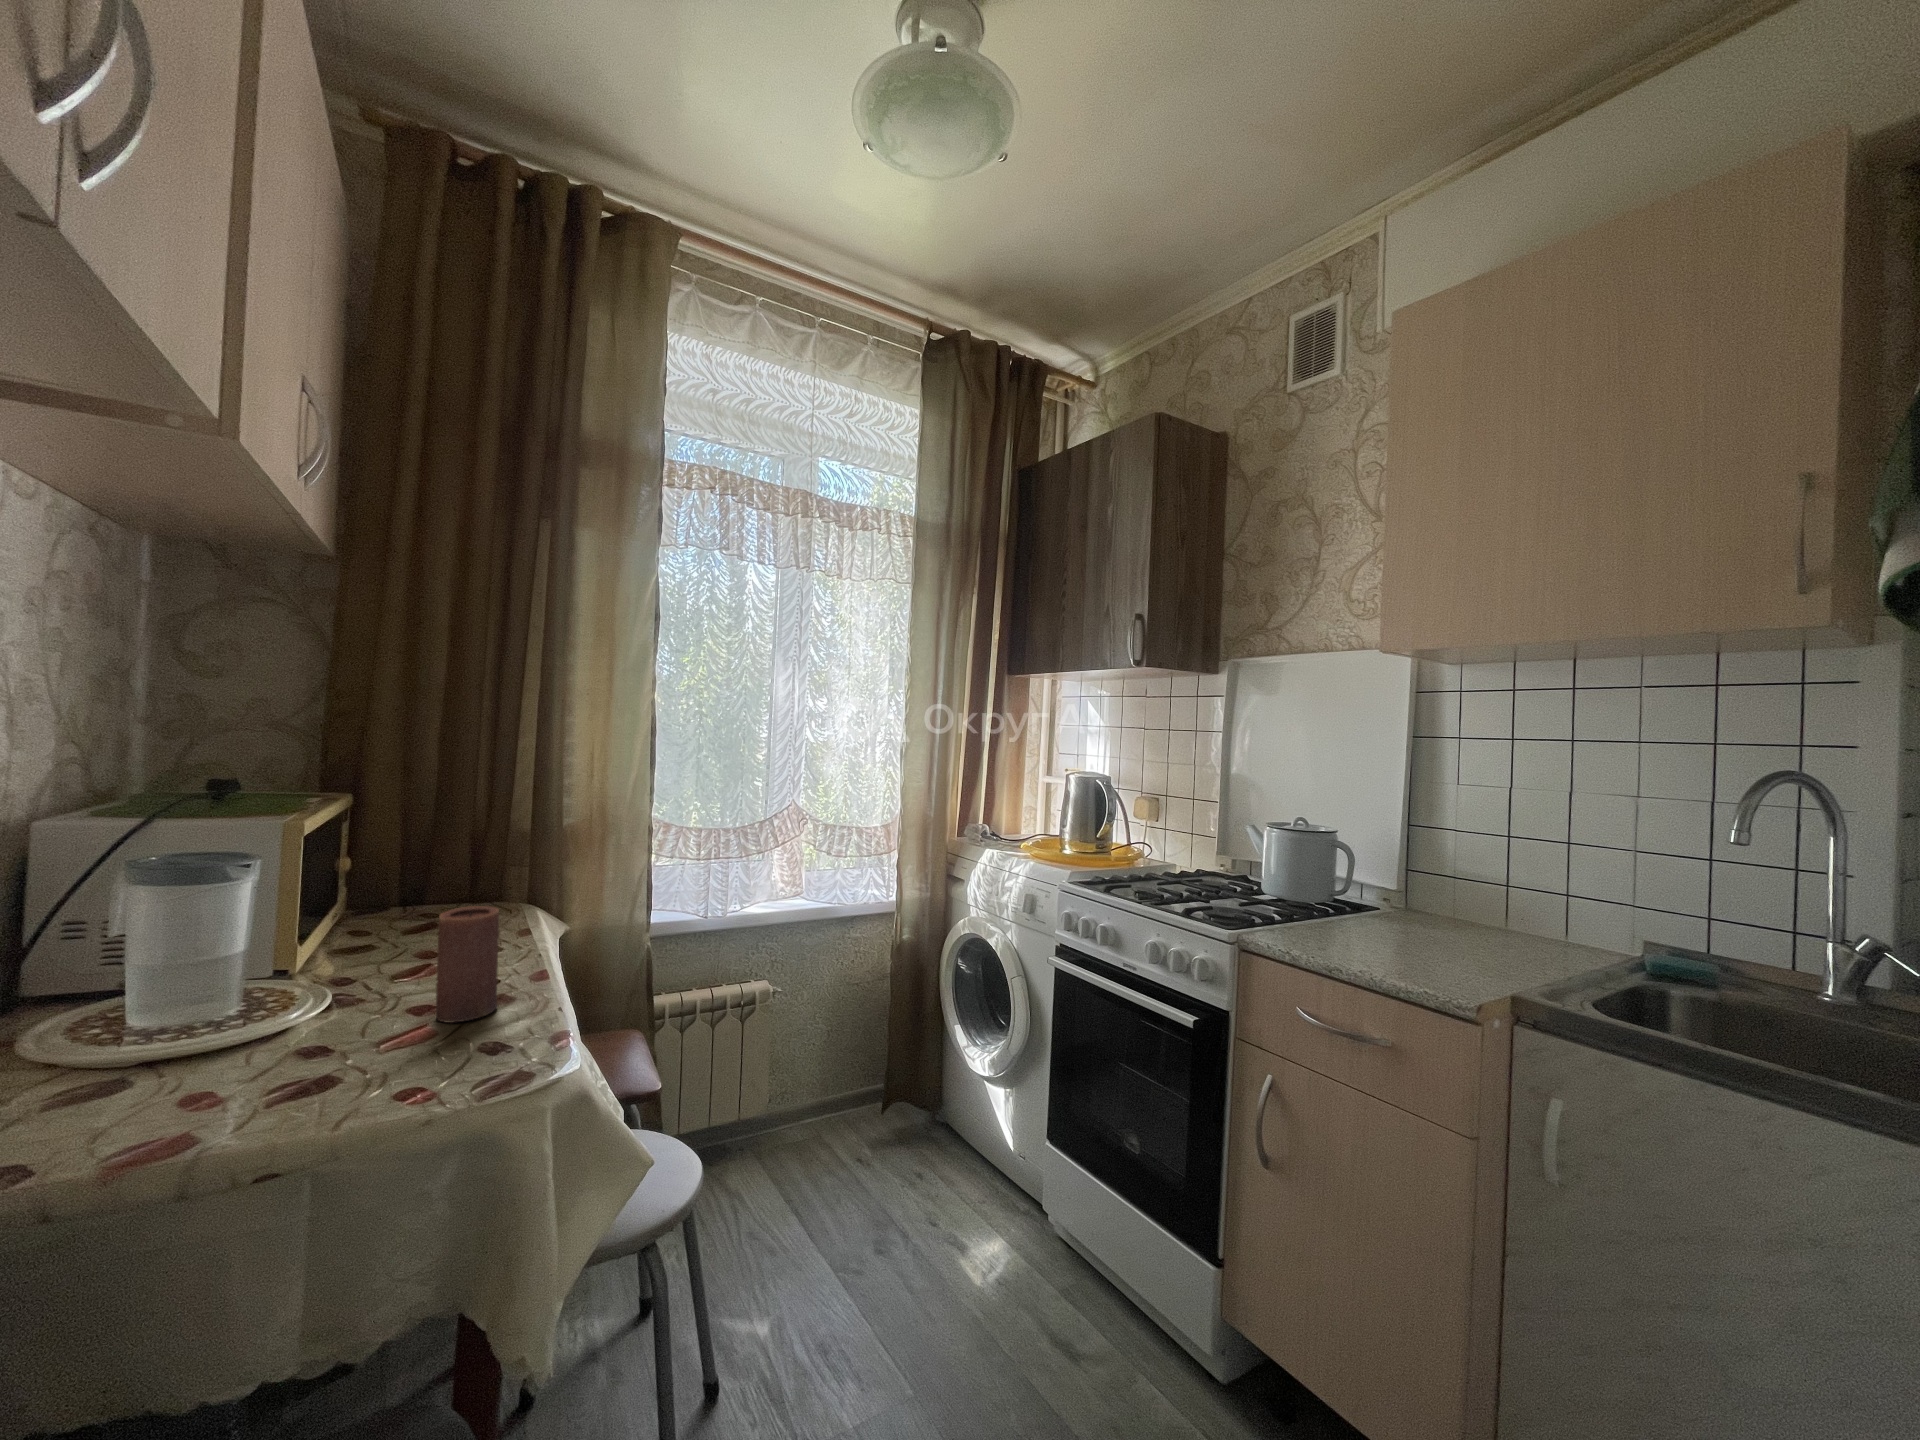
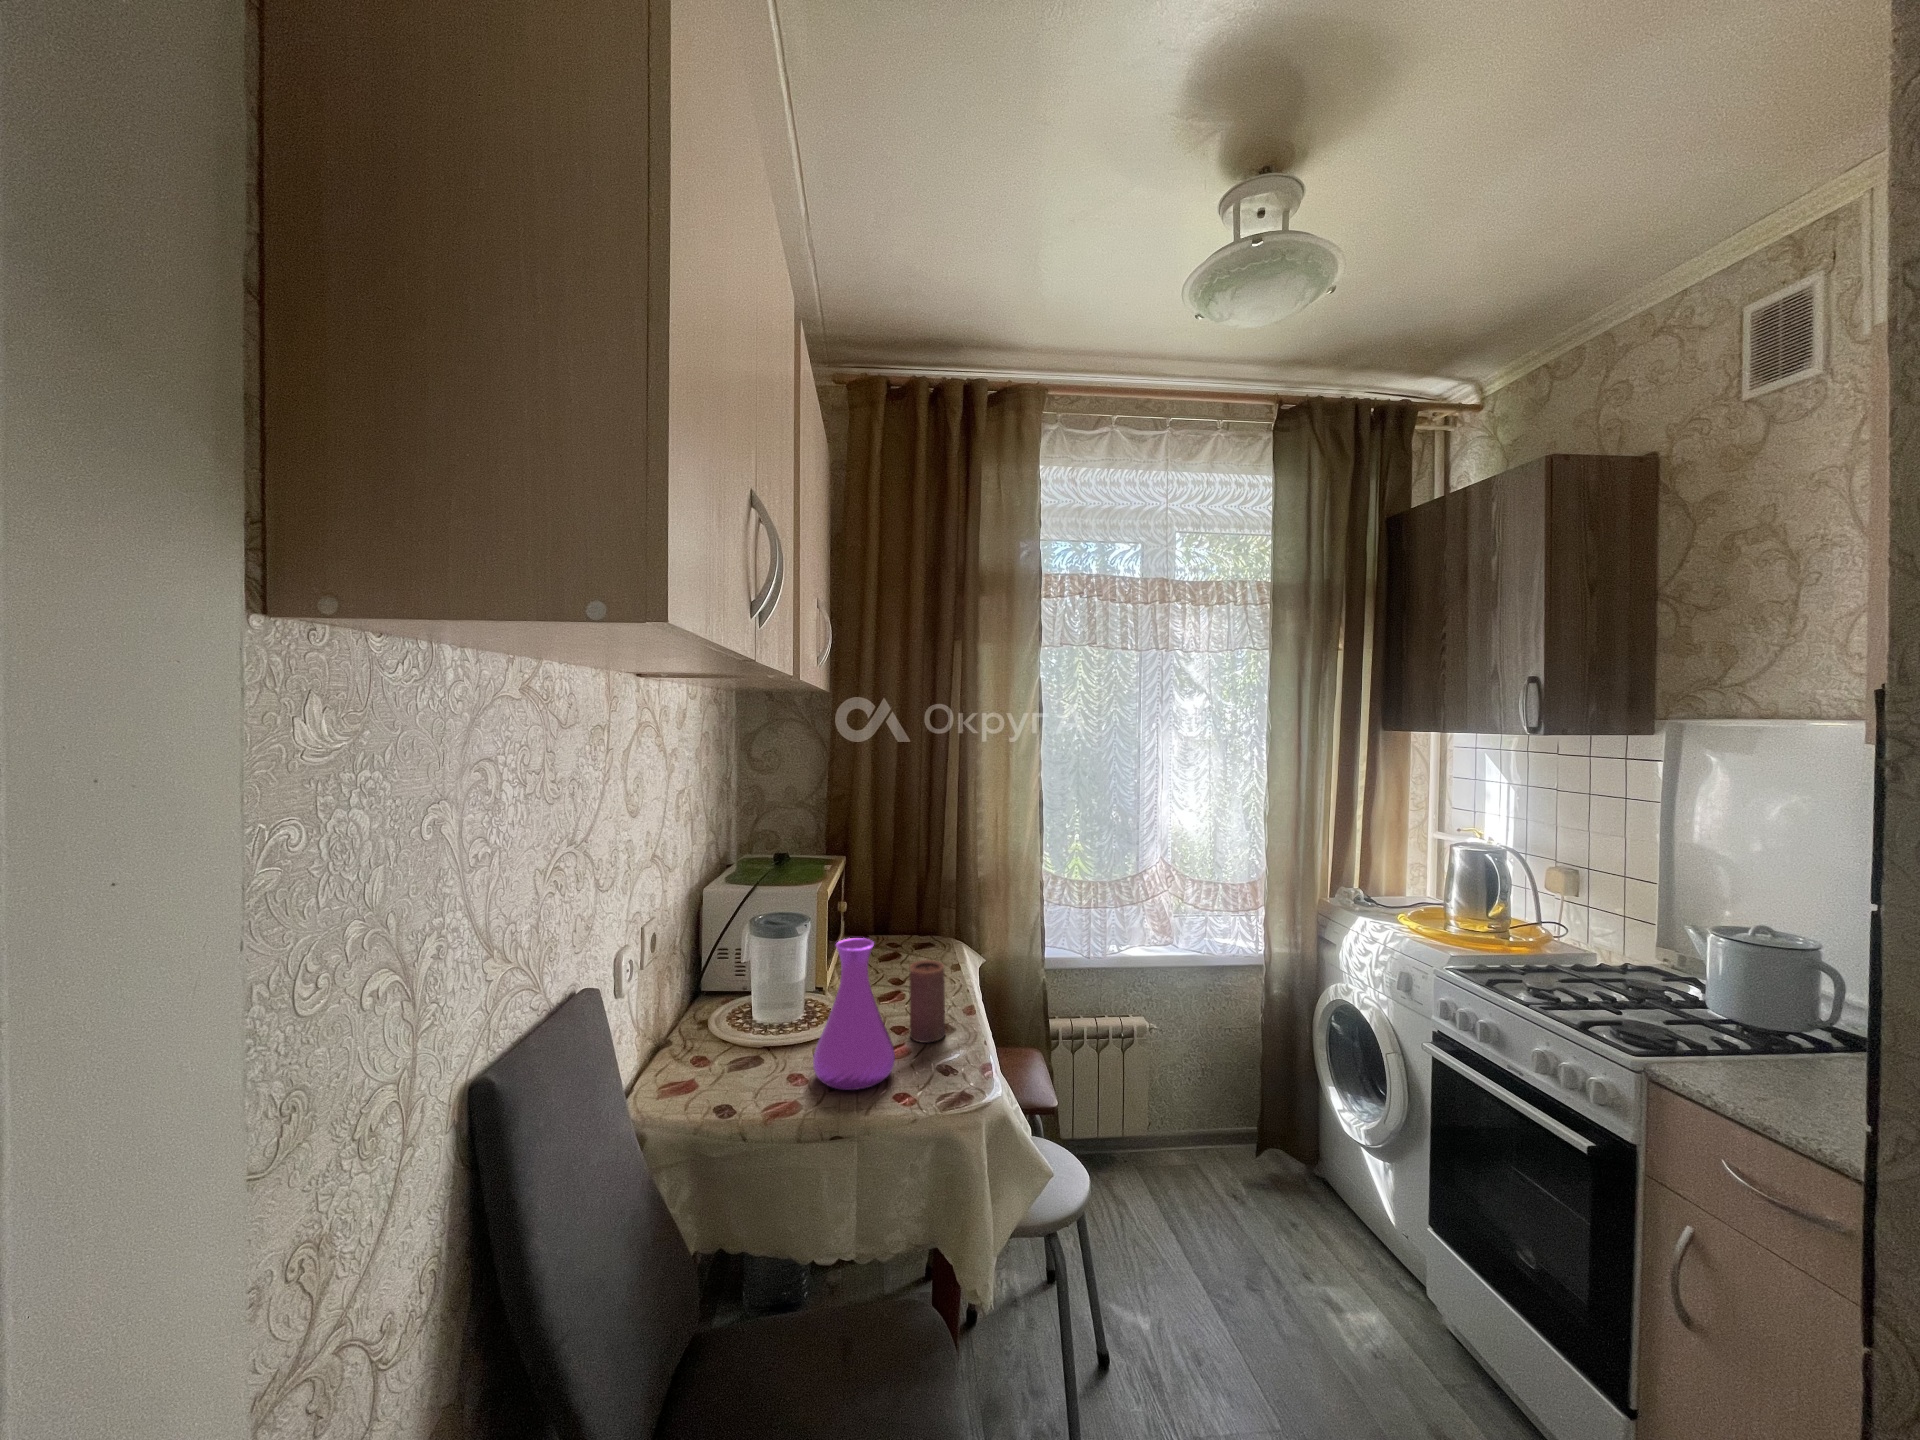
vase: none [230,865,402,1104] -> present [813,938,895,1090]

